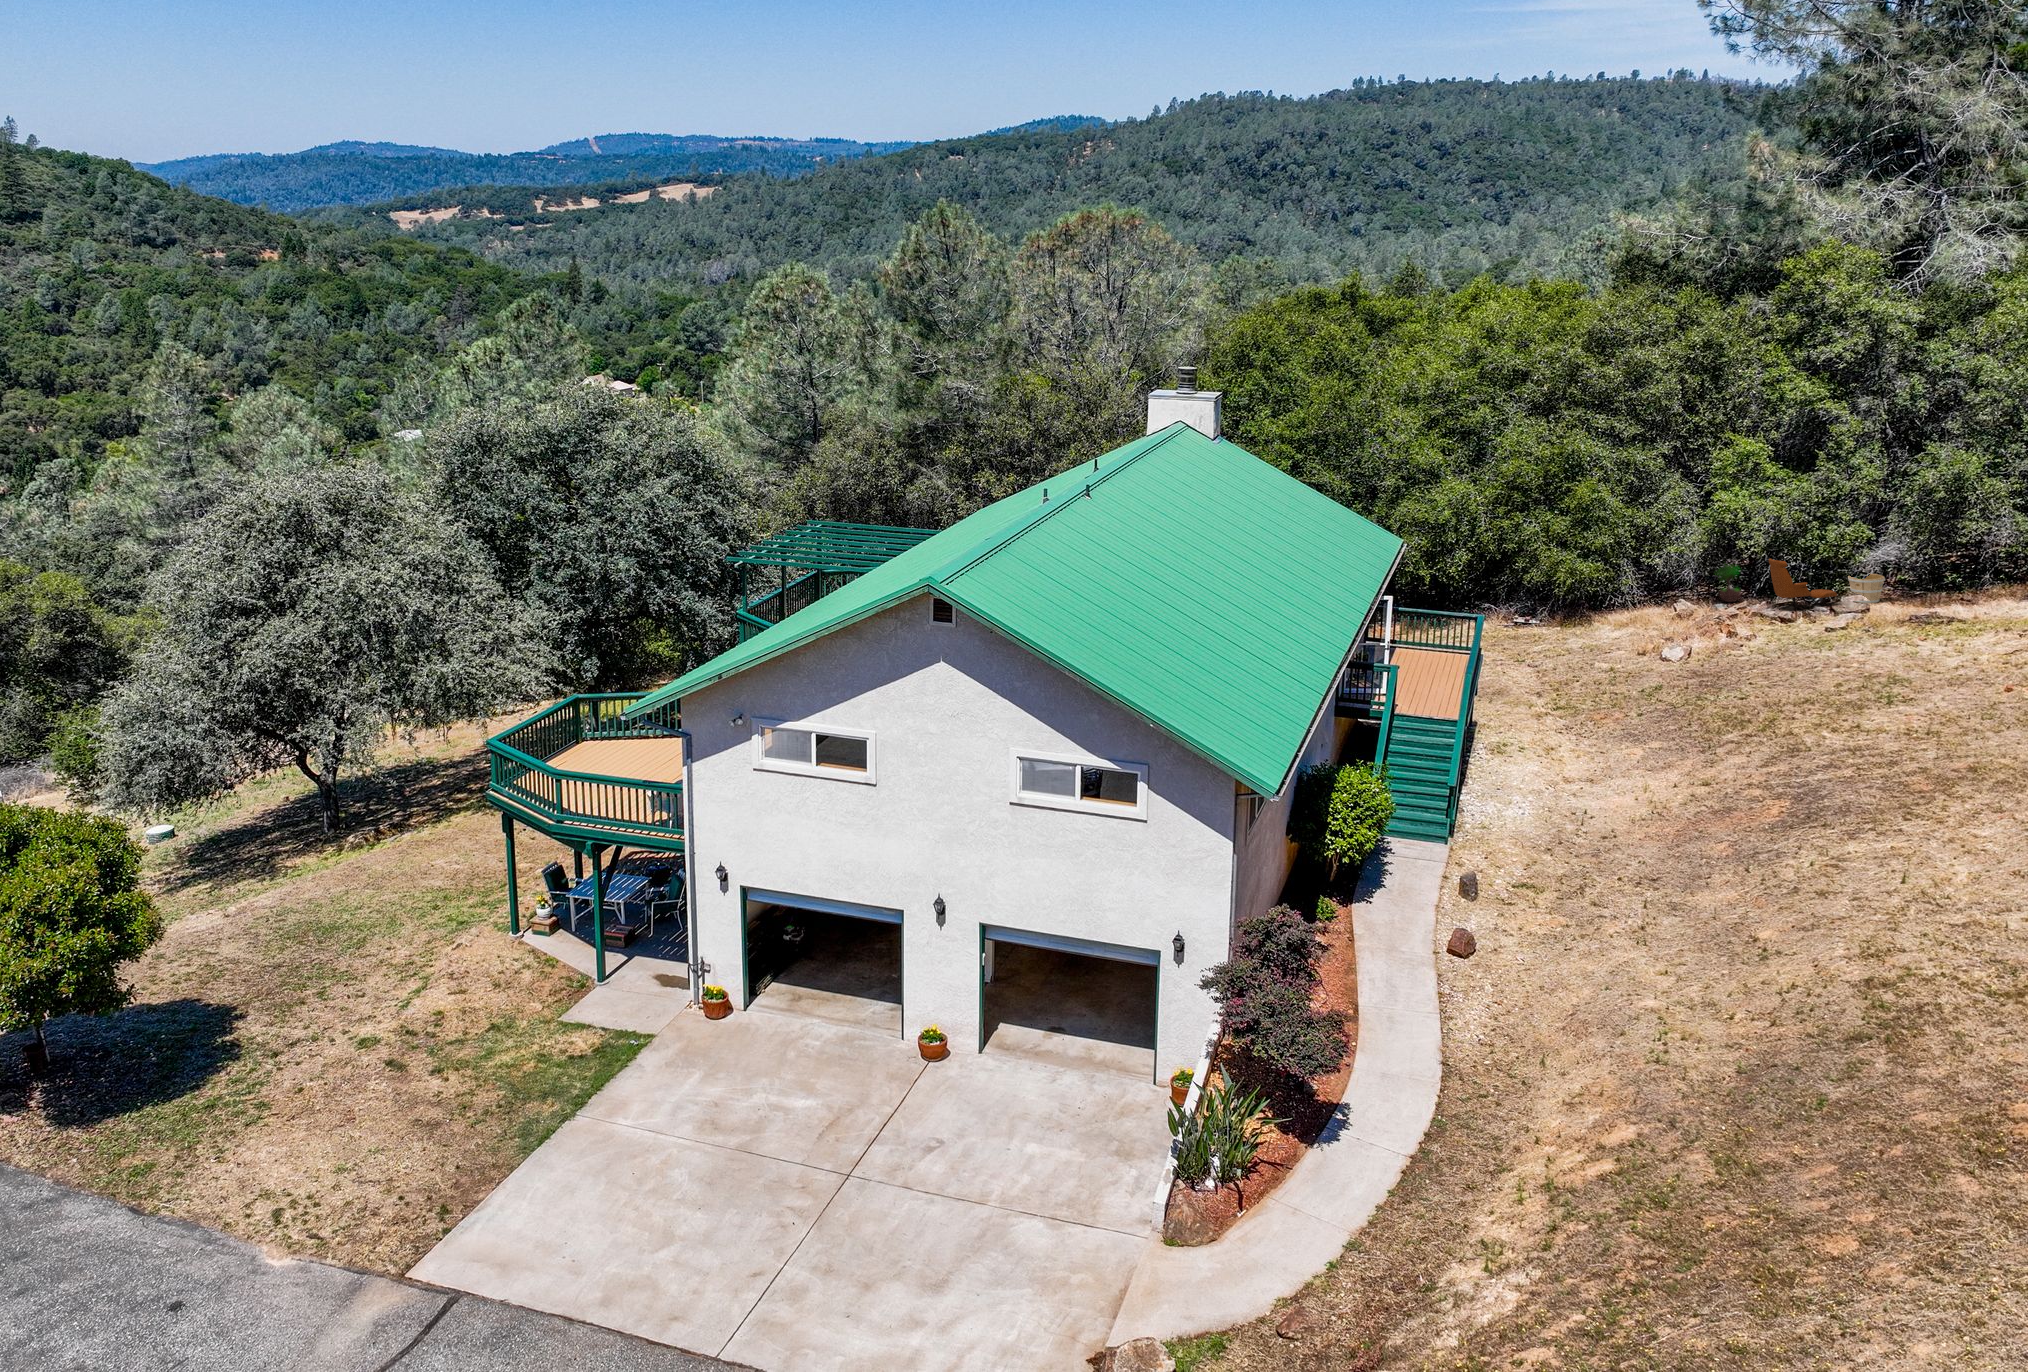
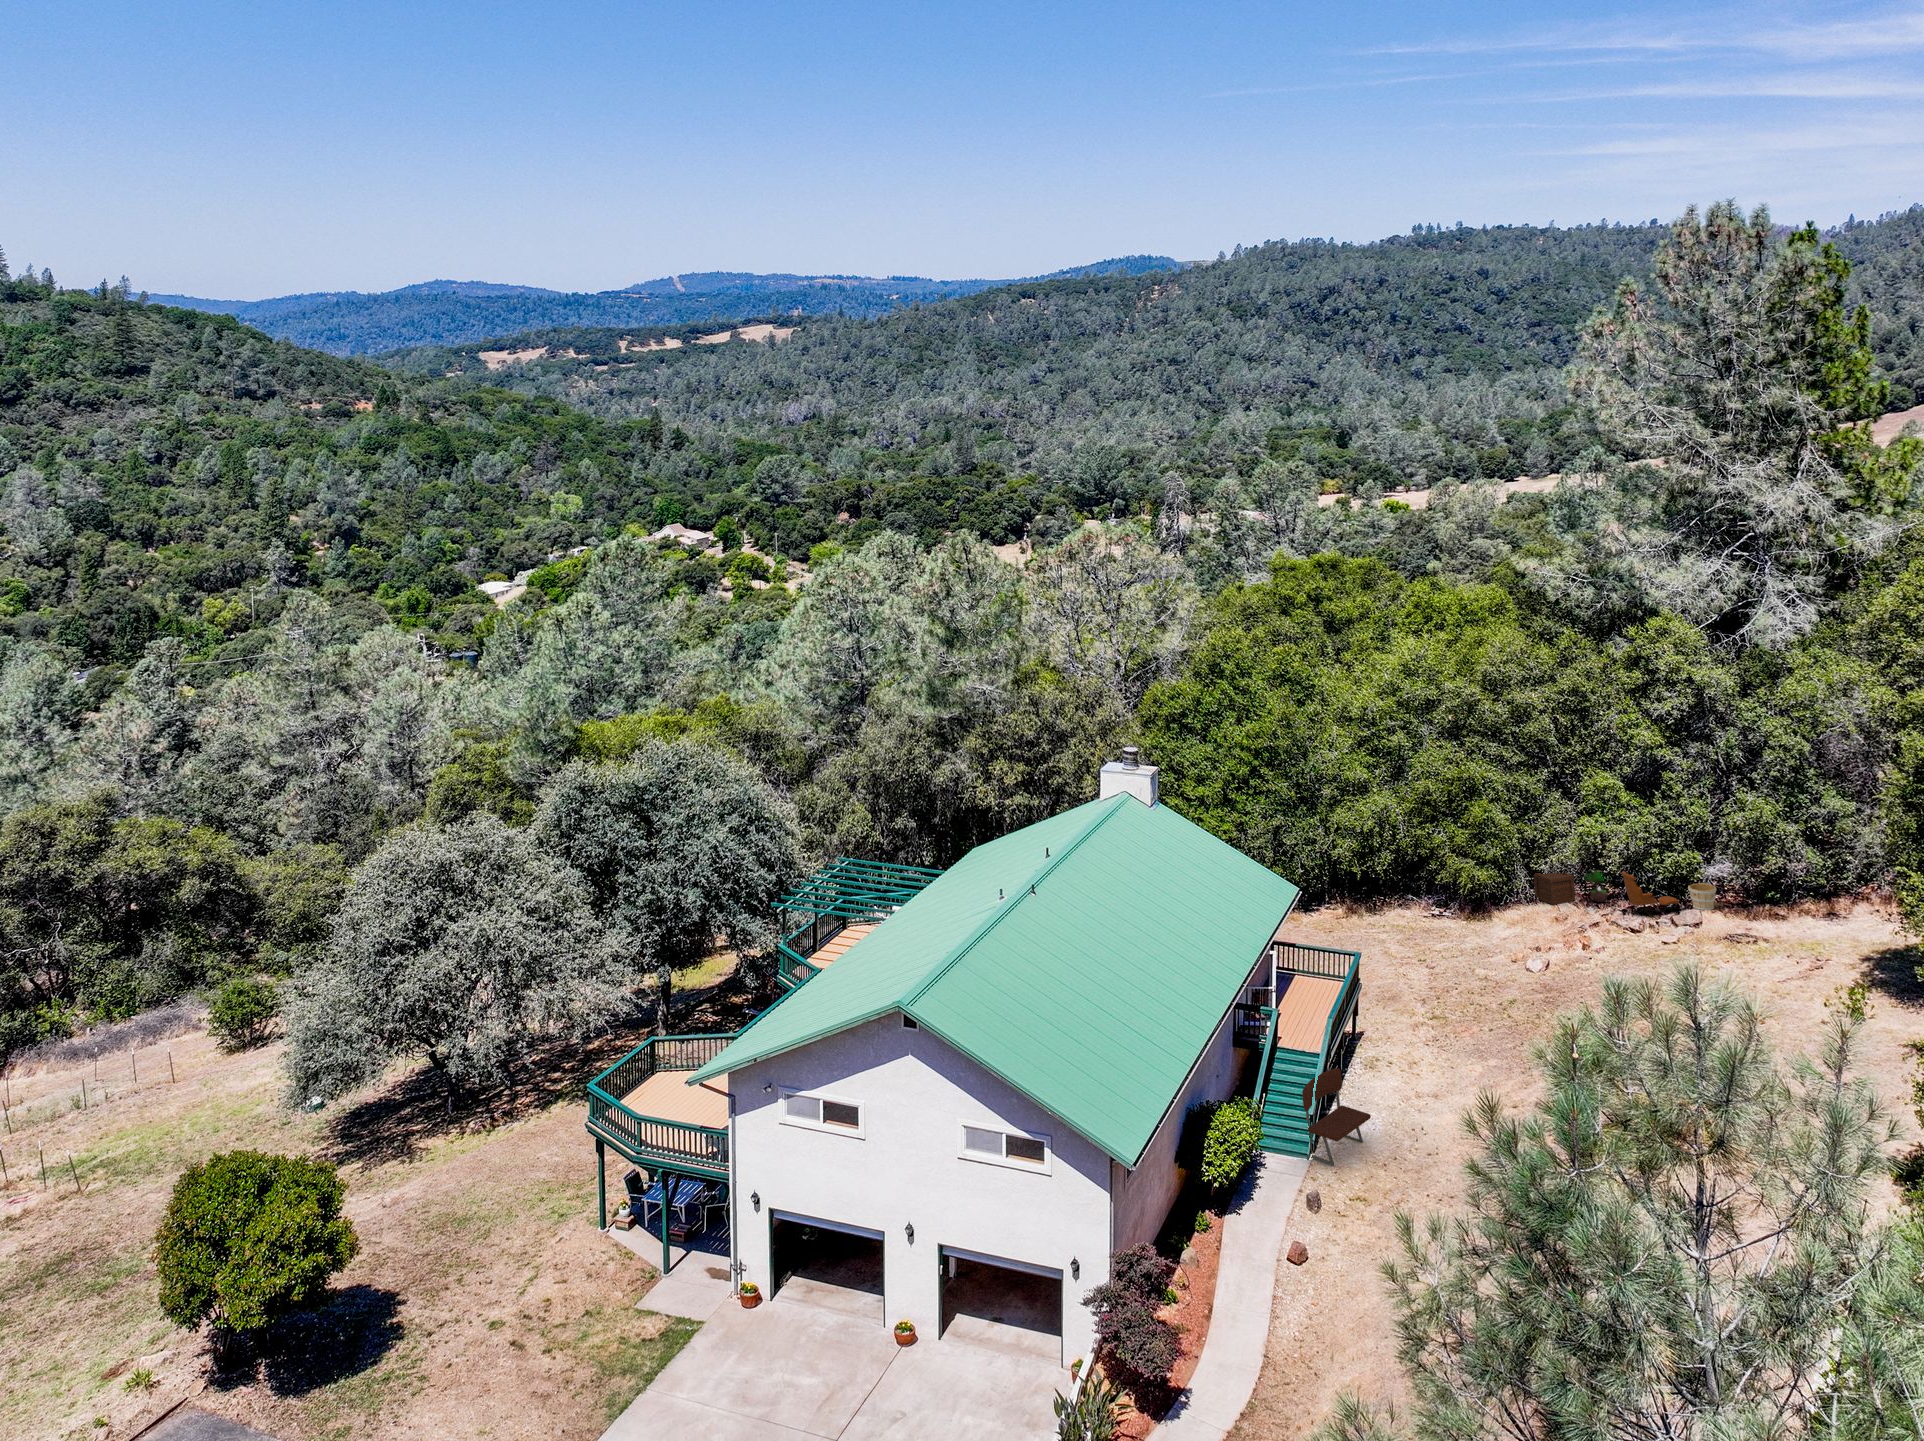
wooden crate: none [1647,568,1699,607] -> present [1534,873,1576,905]
bench: none [1440,737,1525,852] -> present [1302,1068,1371,1166]

